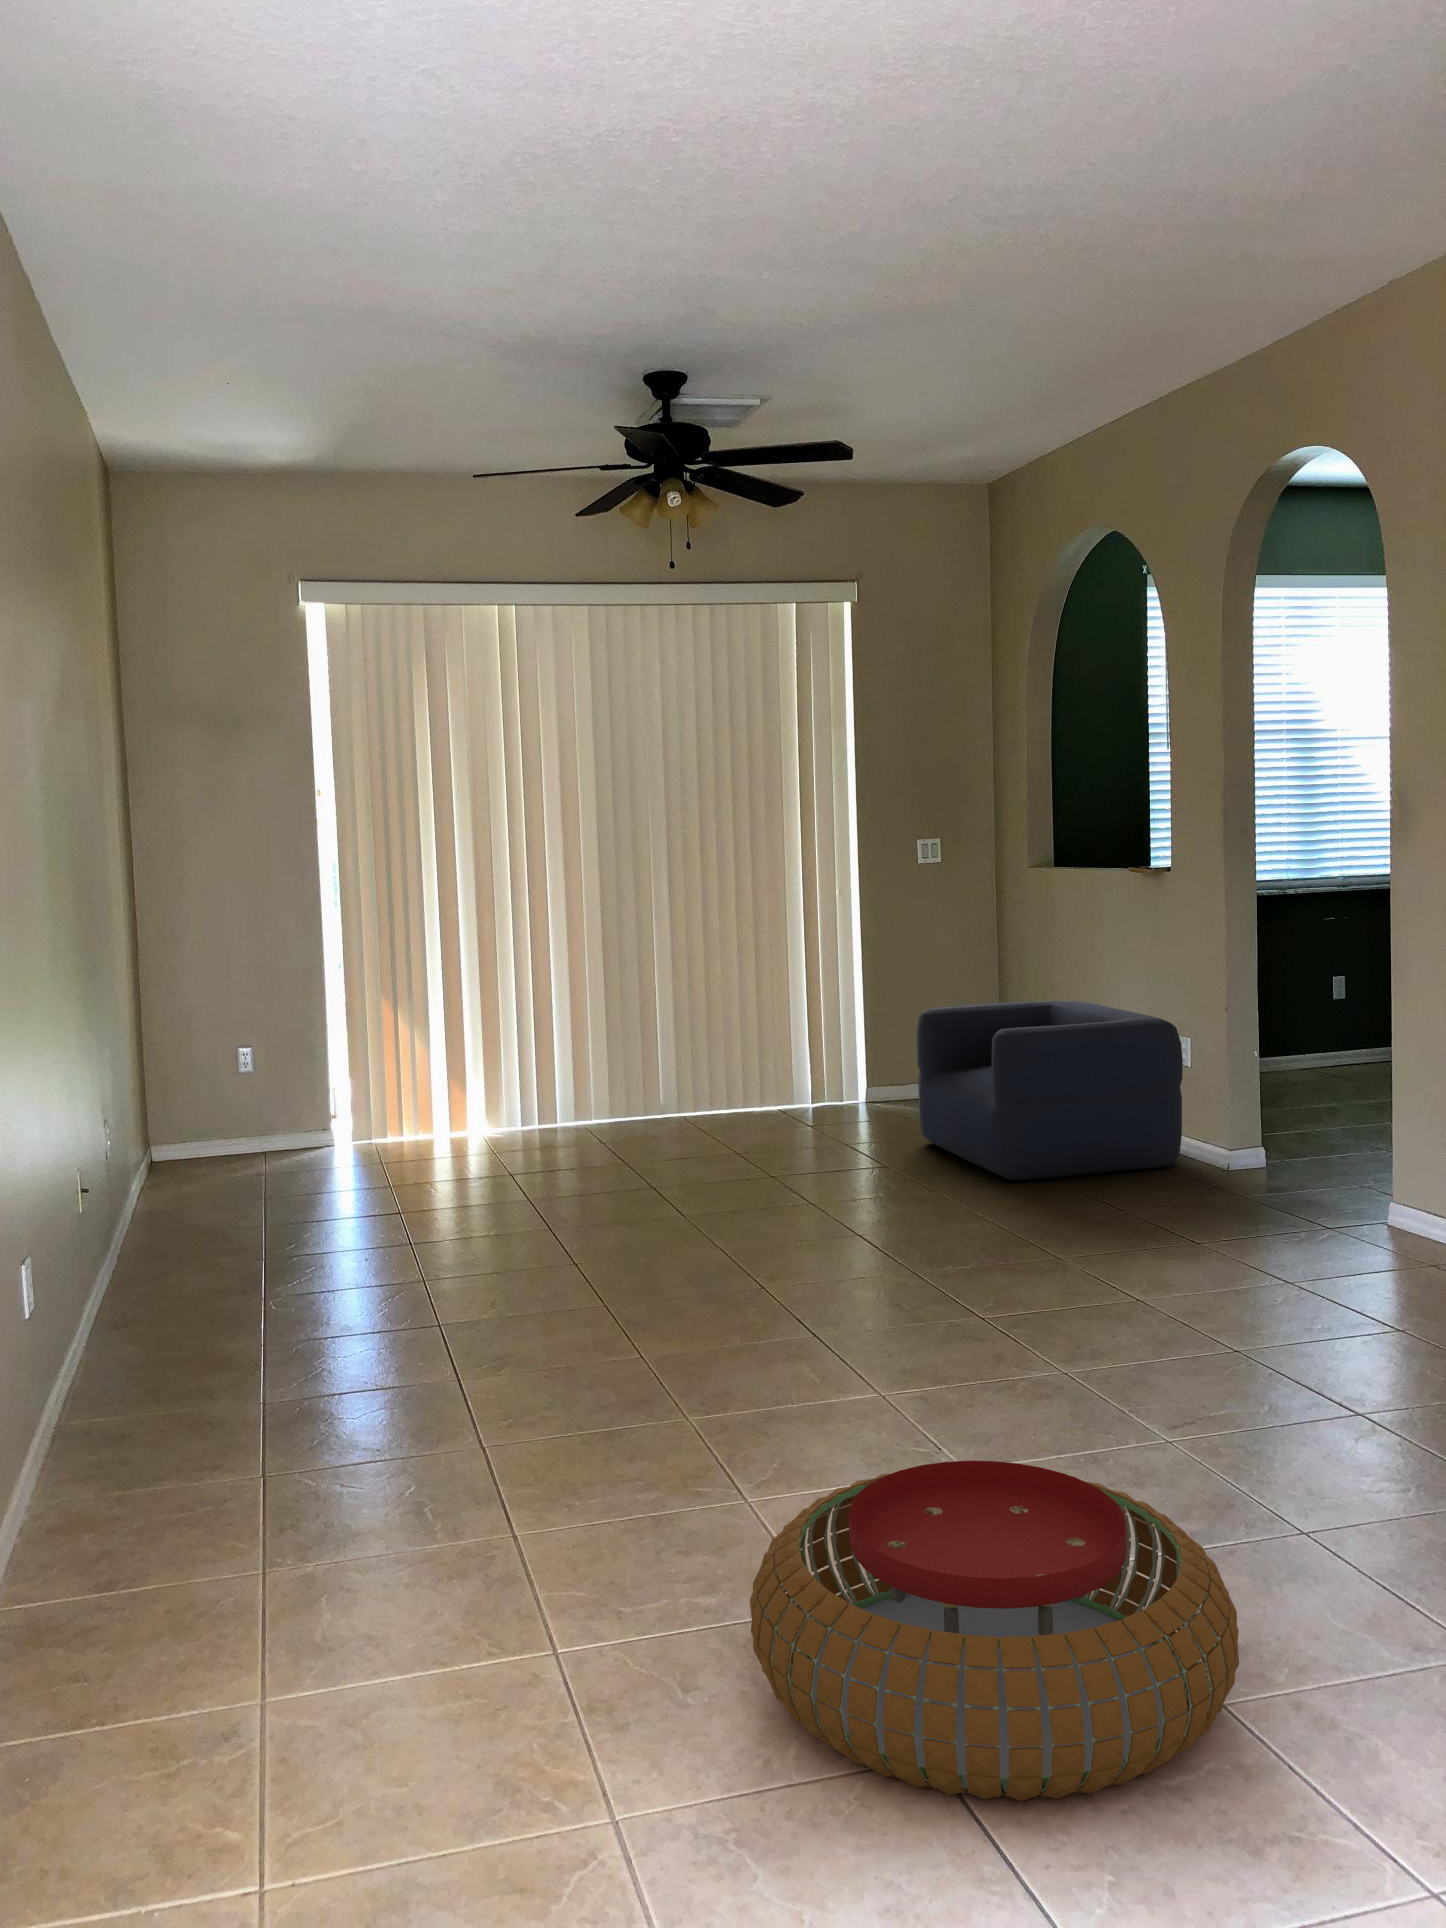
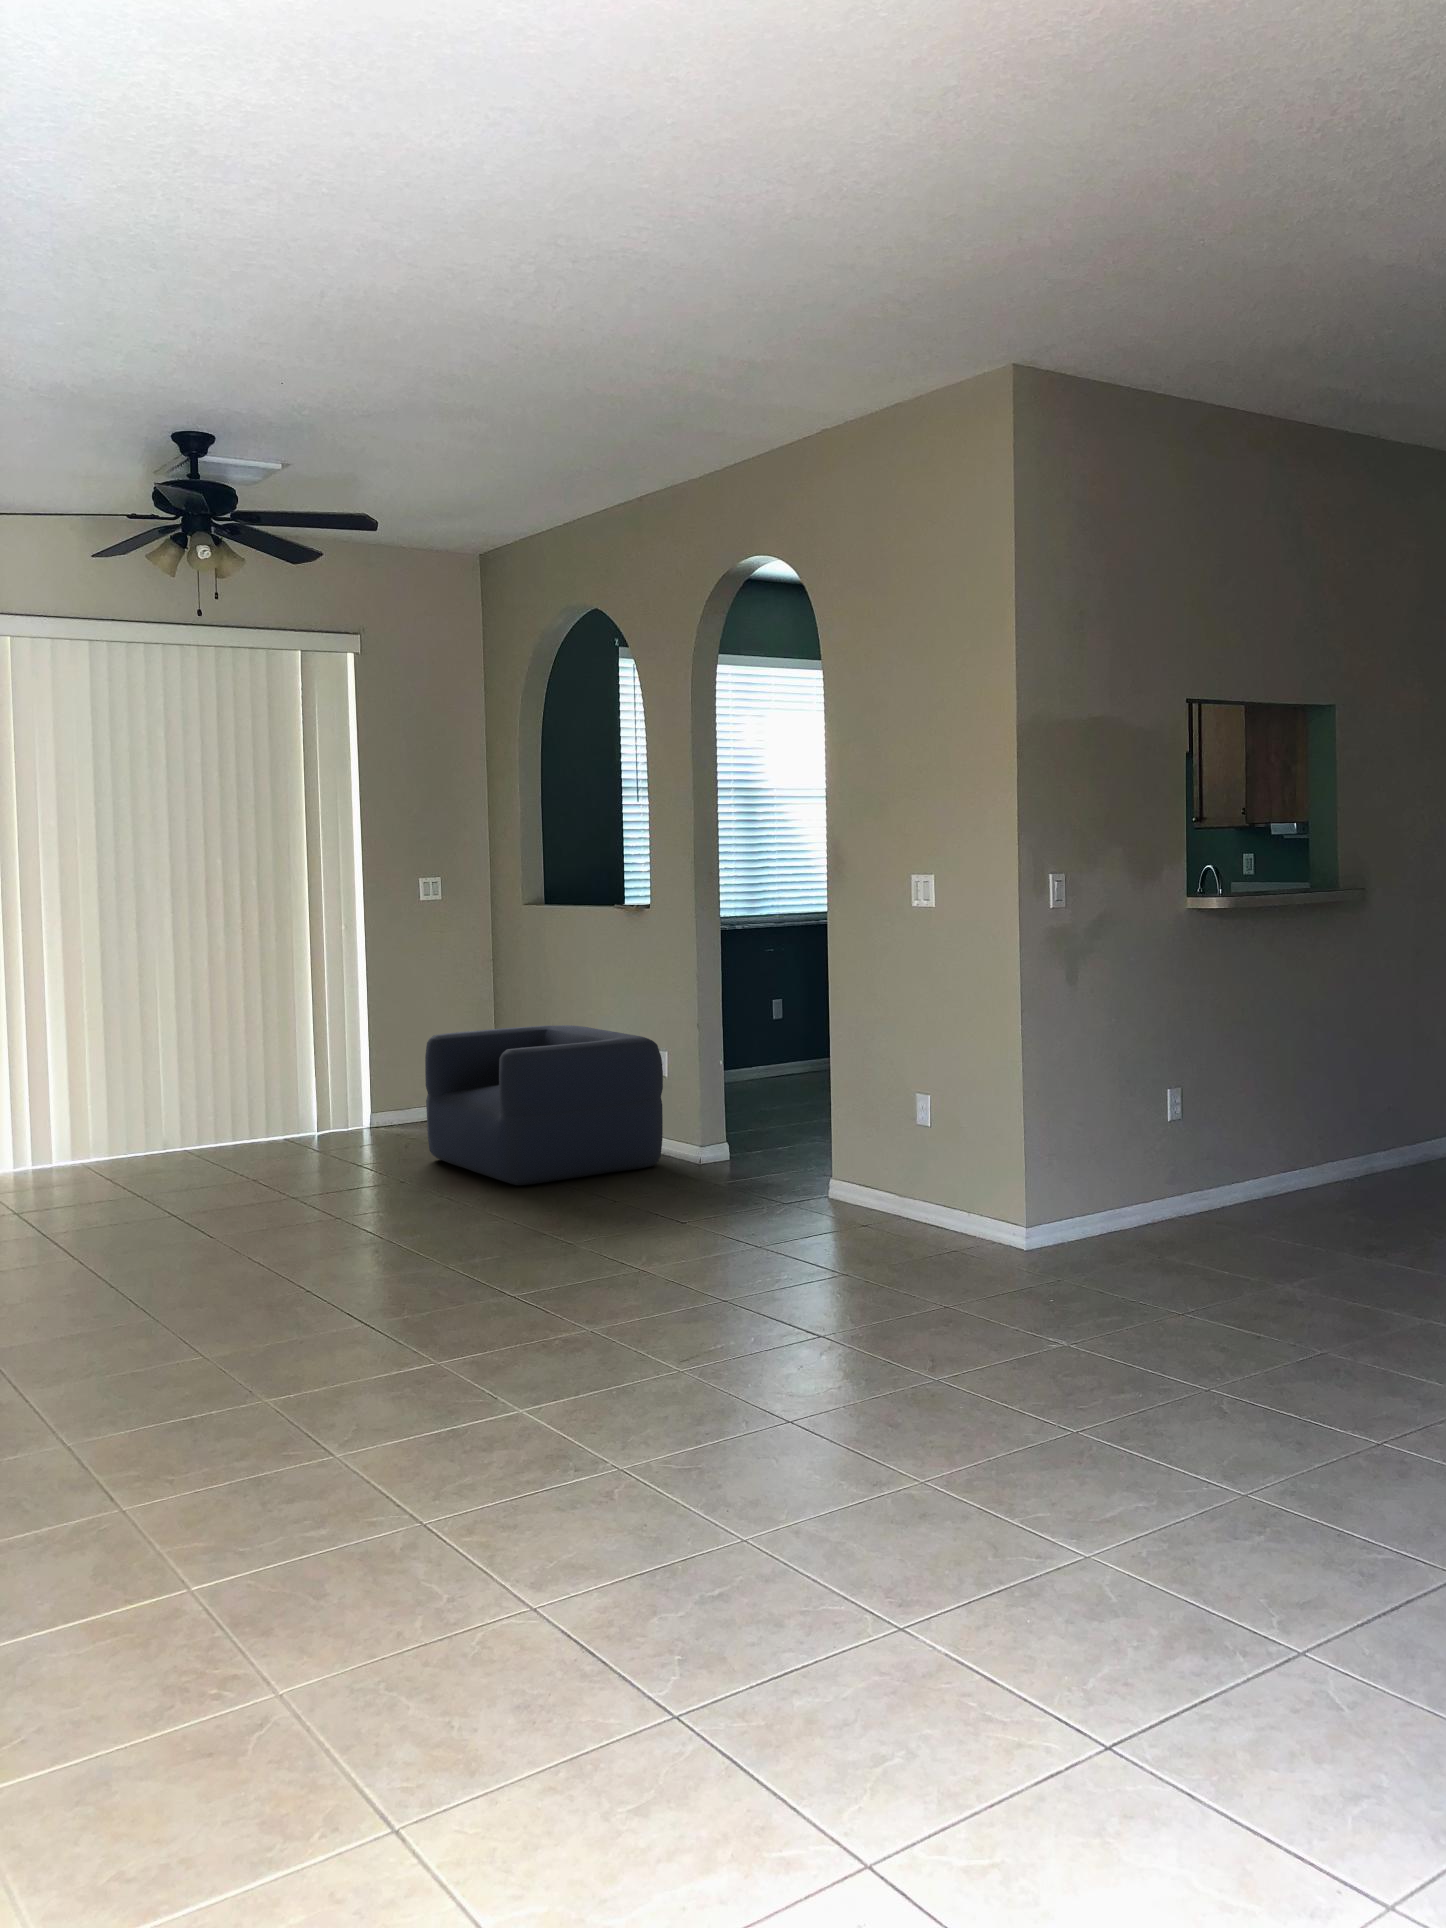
pouf: present [750,1461,1239,1801] -> none [363,1371,742,1606]

